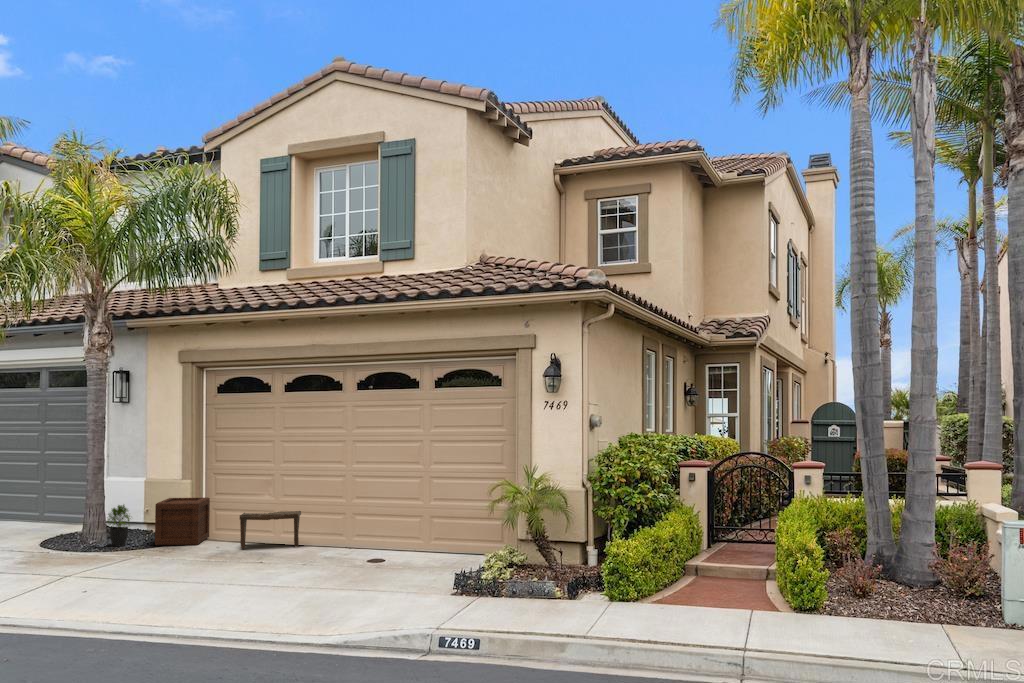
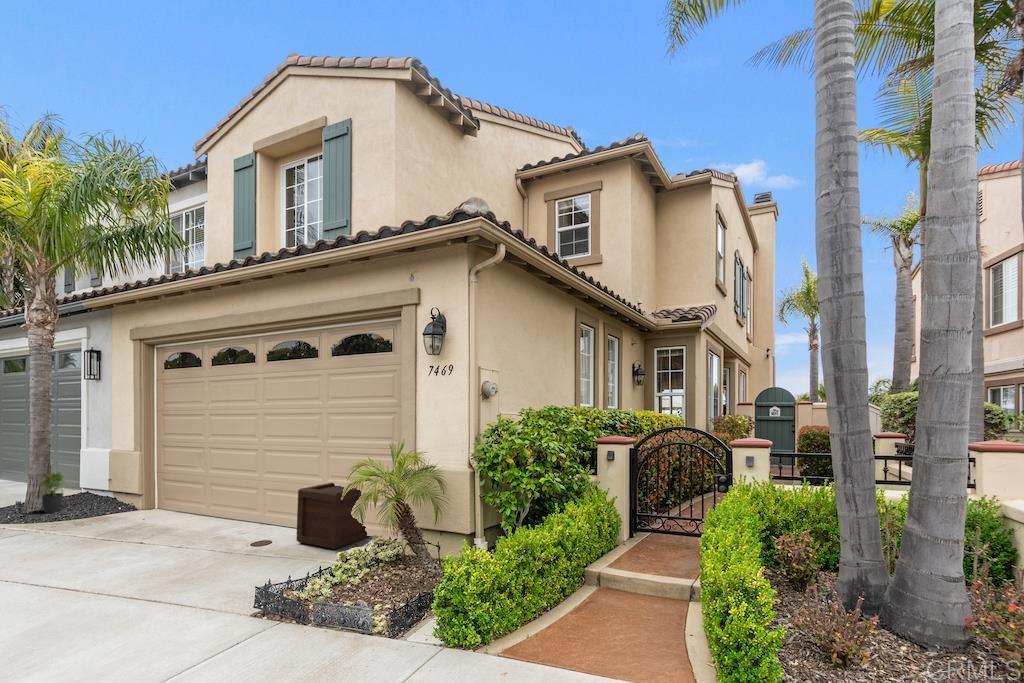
wooden crate: present [155,497,210,545] -> present [296,483,371,549]
bench: present [240,511,301,548] -> none [147,481,221,521]

